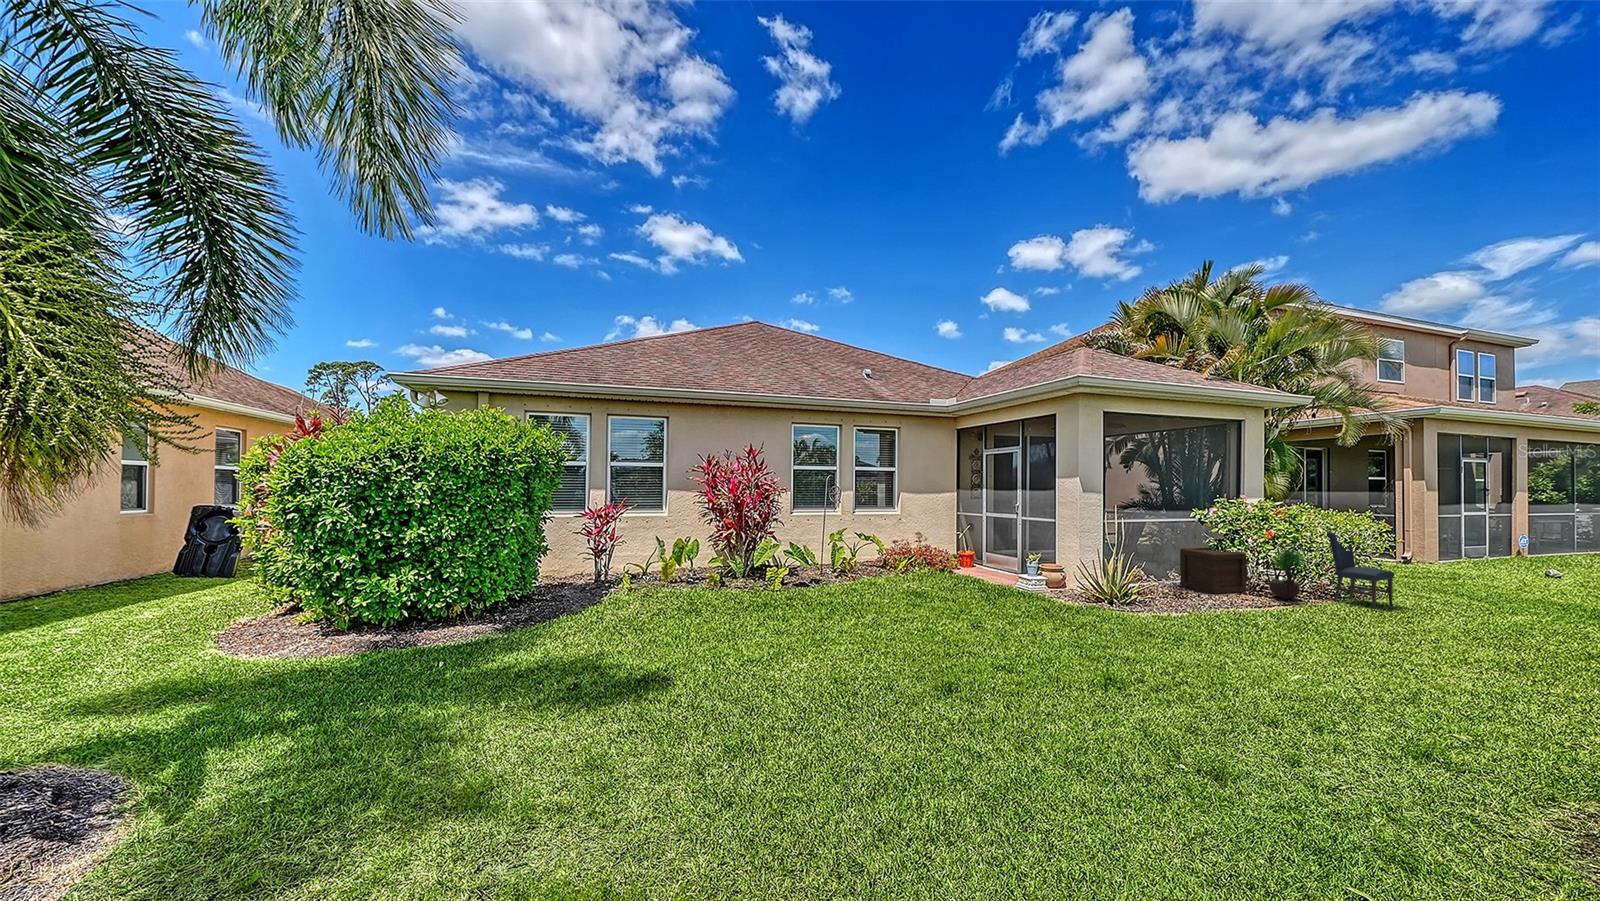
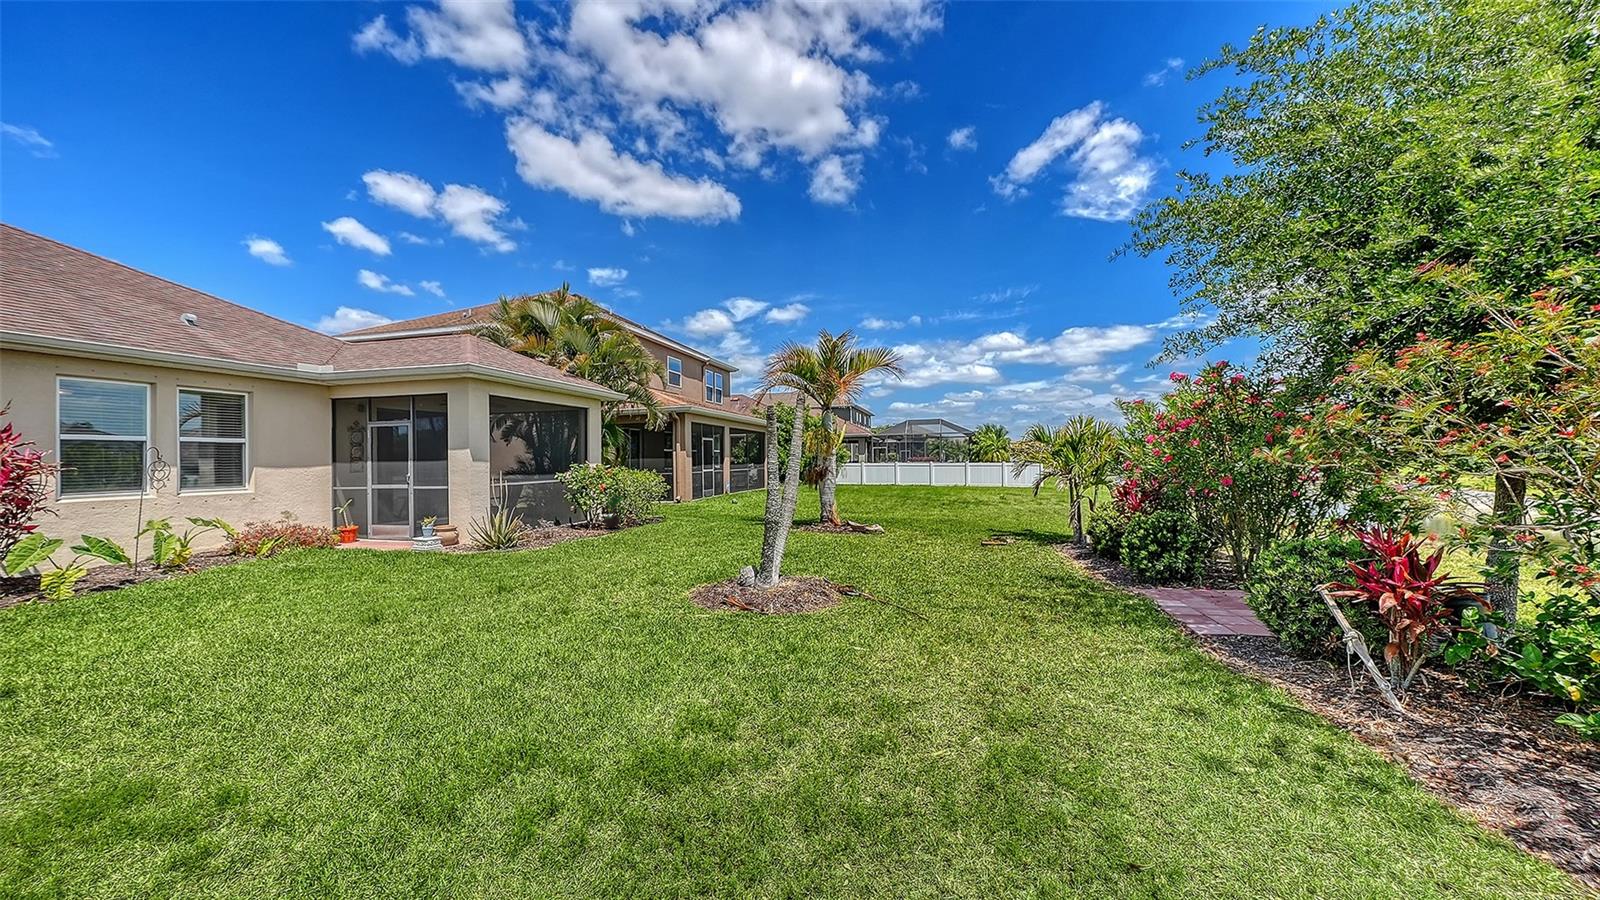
chair: present [1327,532,1394,609] -> none [633,481,666,526]
wooden crate: present [1180,547,1247,594] -> none [548,500,591,532]

